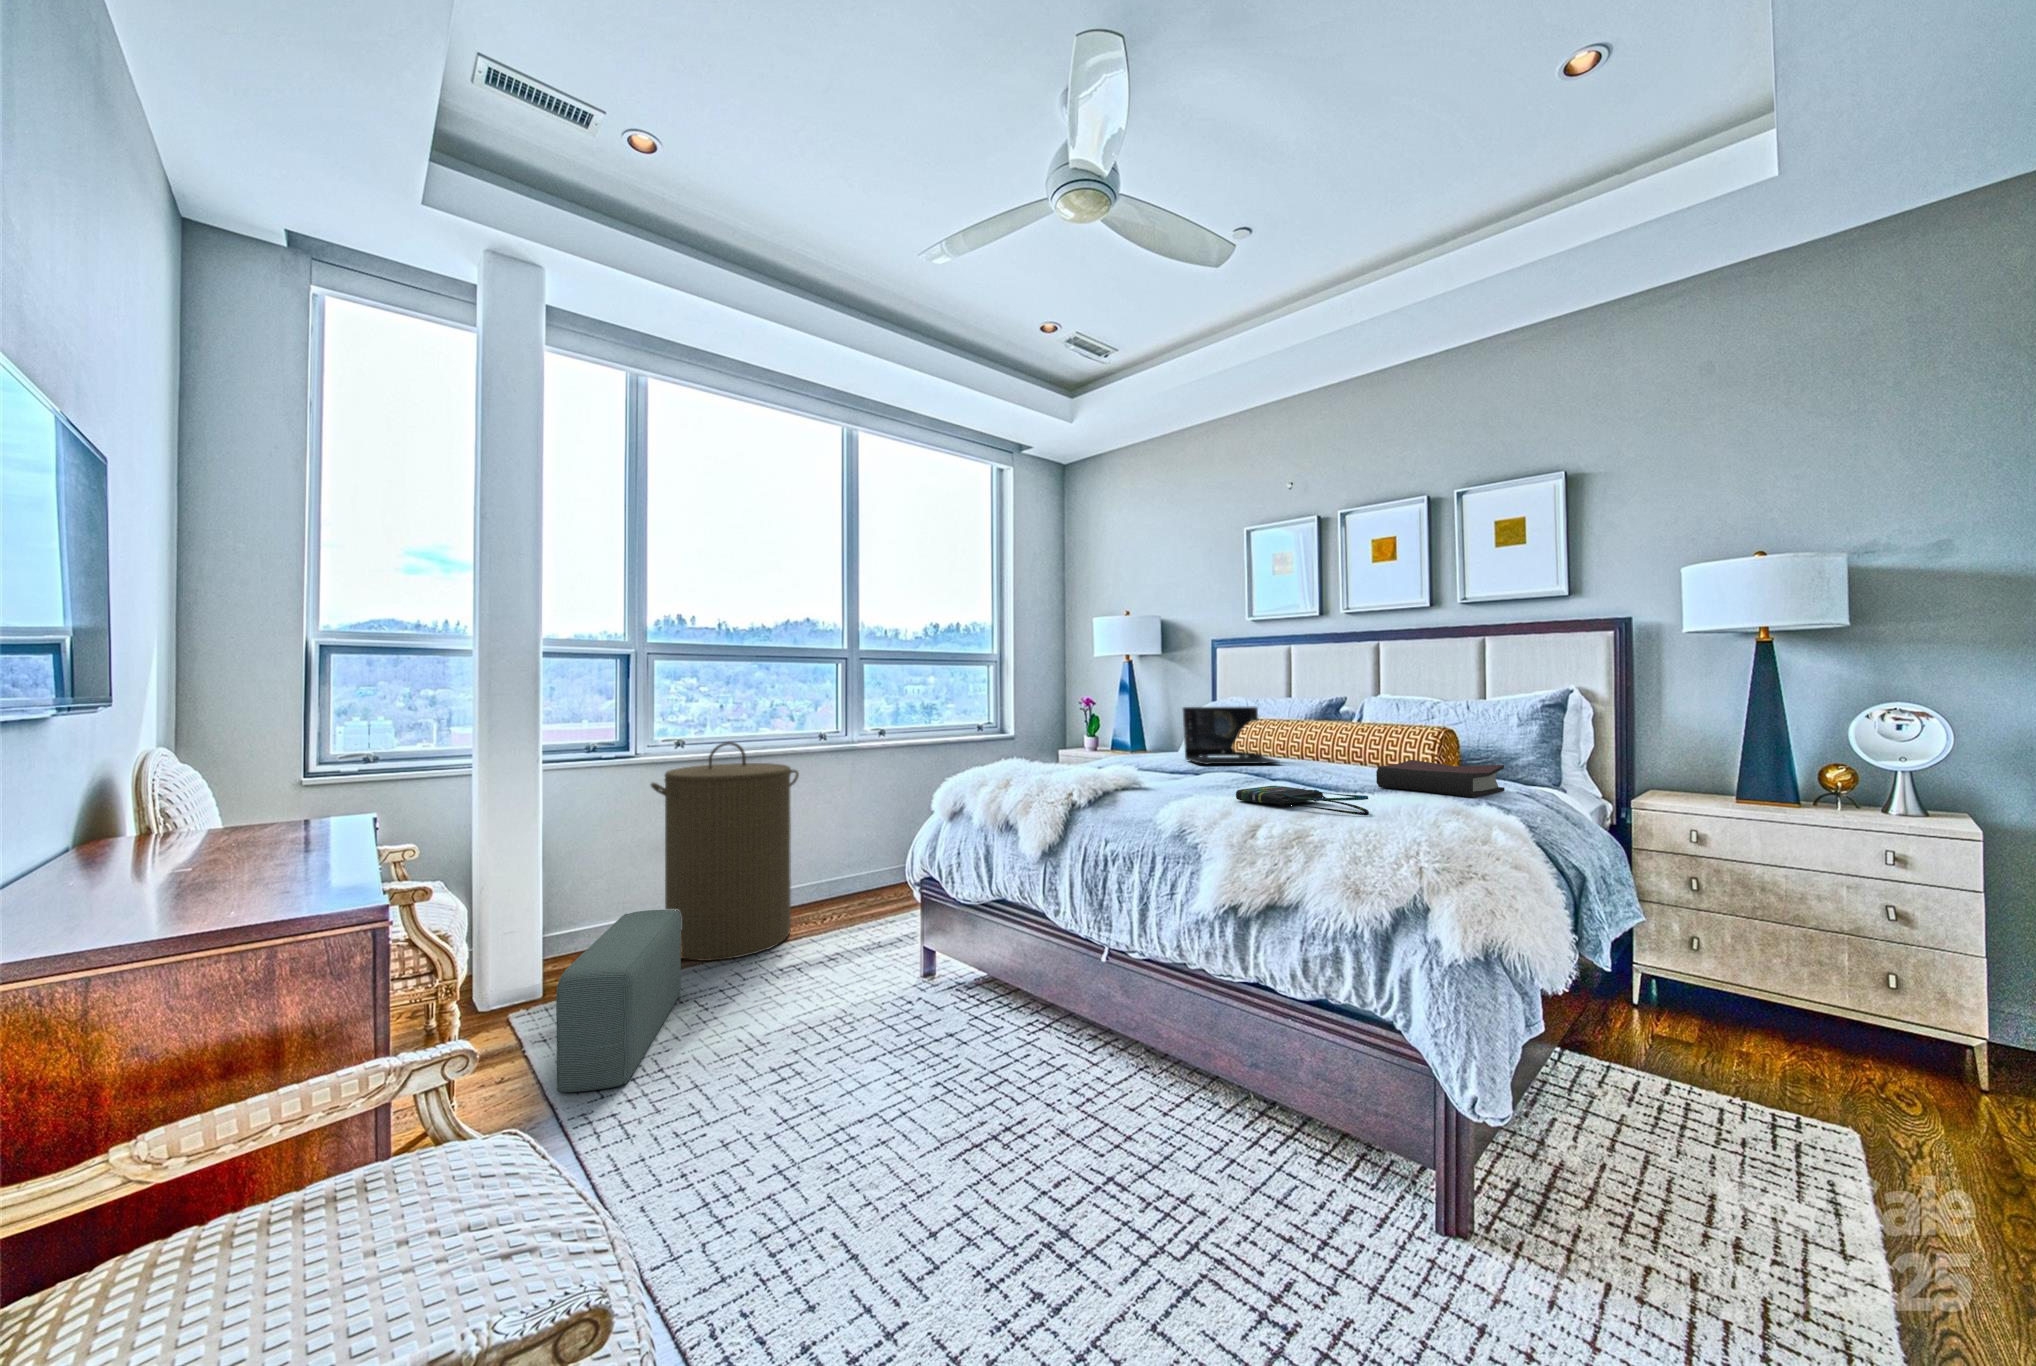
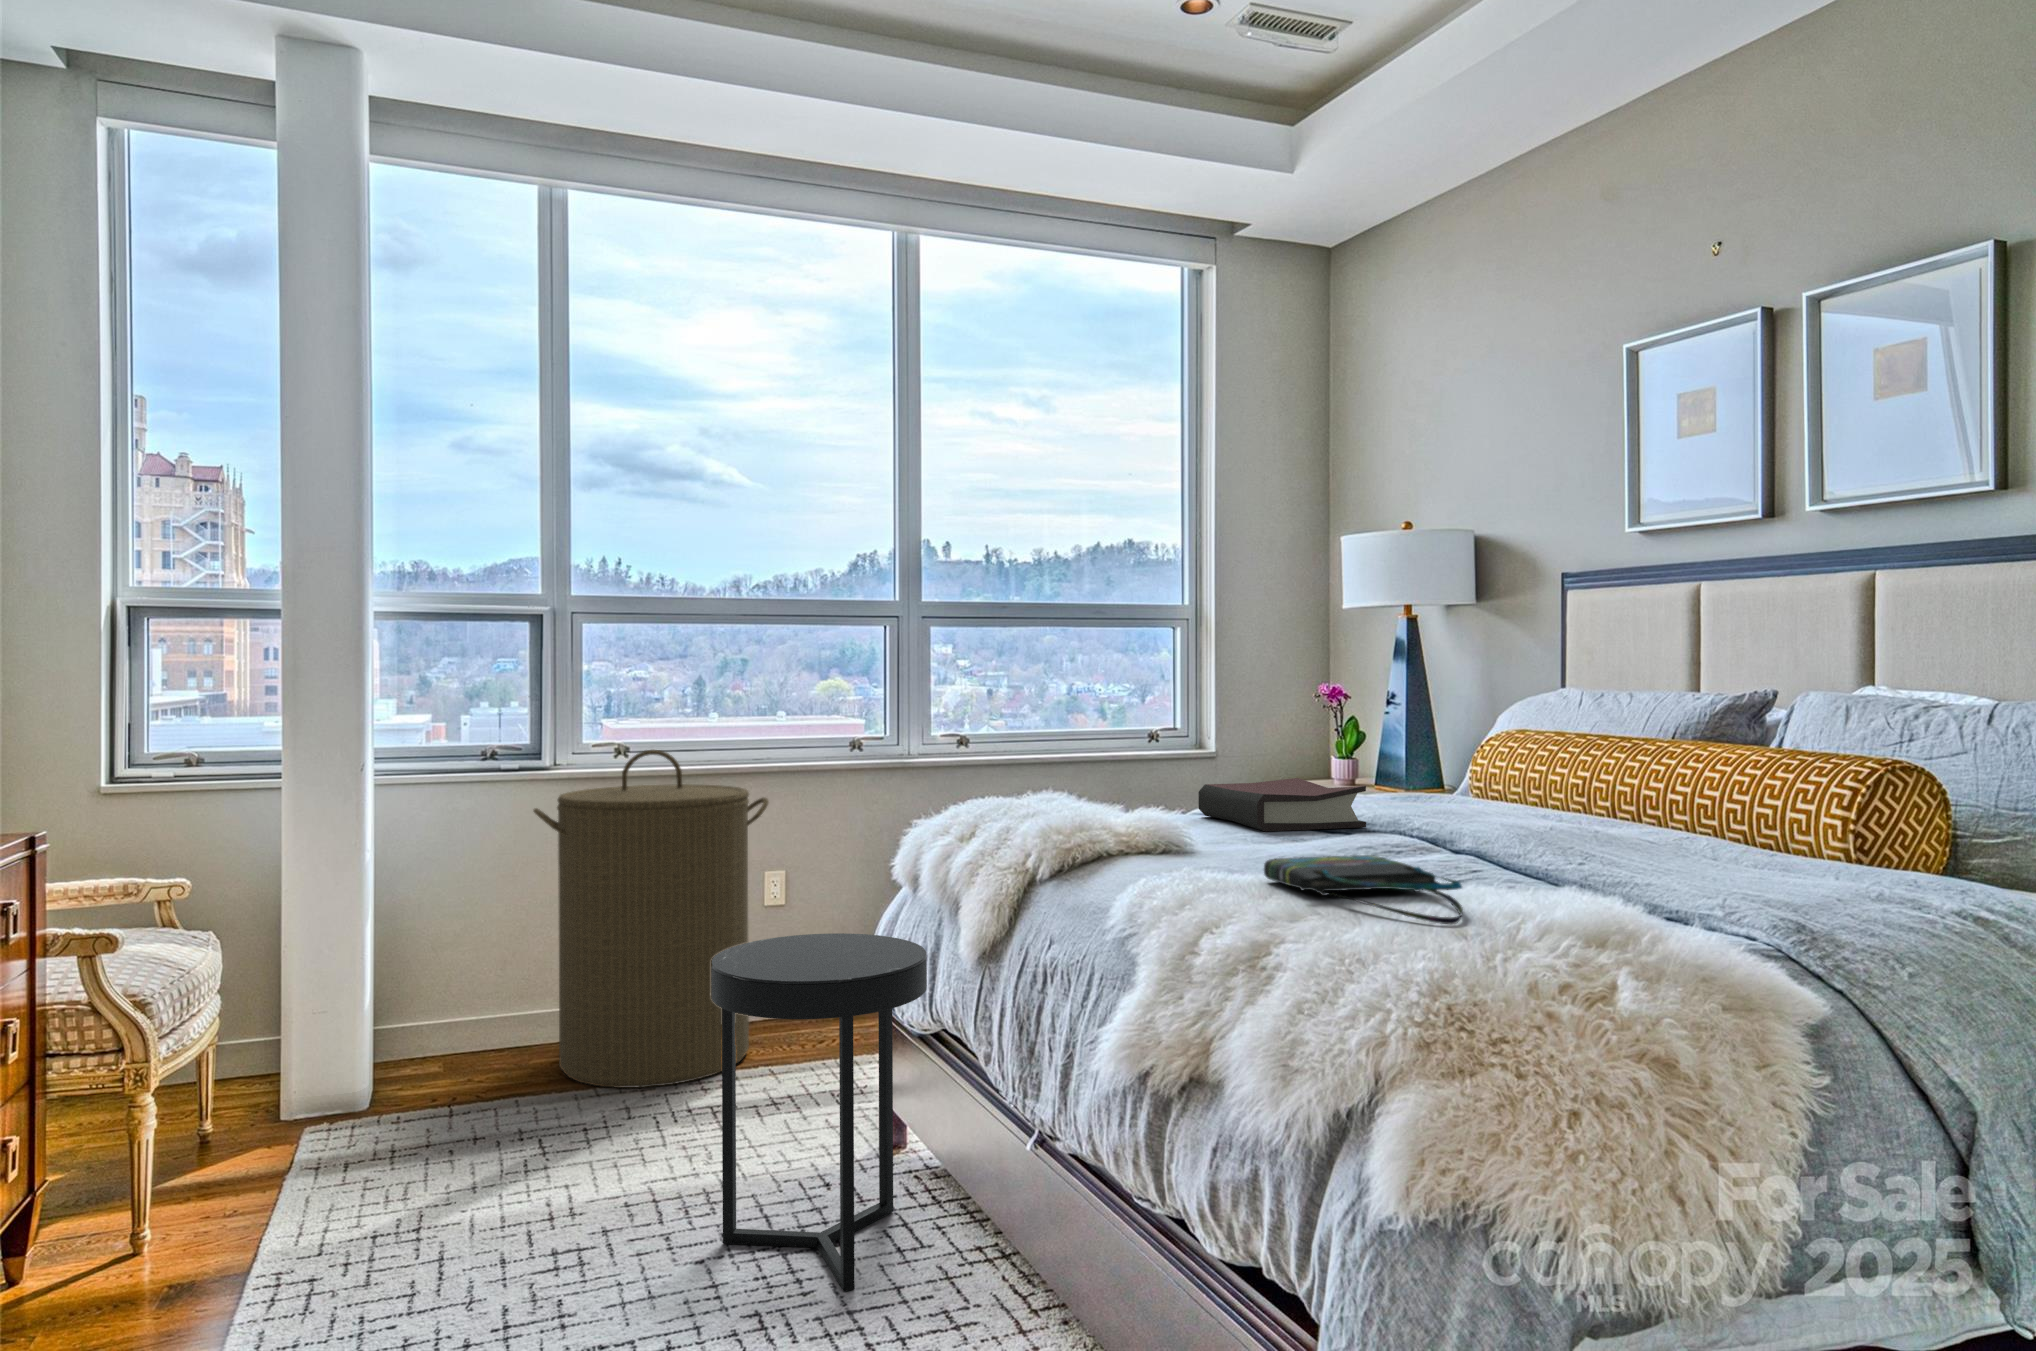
laptop: present [1183,706,1280,764] -> none [1402,700,1581,816]
hardback book: present [1376,760,1505,798] -> present [1198,778,1366,831]
side table: none [875,847,999,1052] -> present [711,933,927,1292]
pouf: present [556,910,681,1092] -> none [263,999,524,1248]

